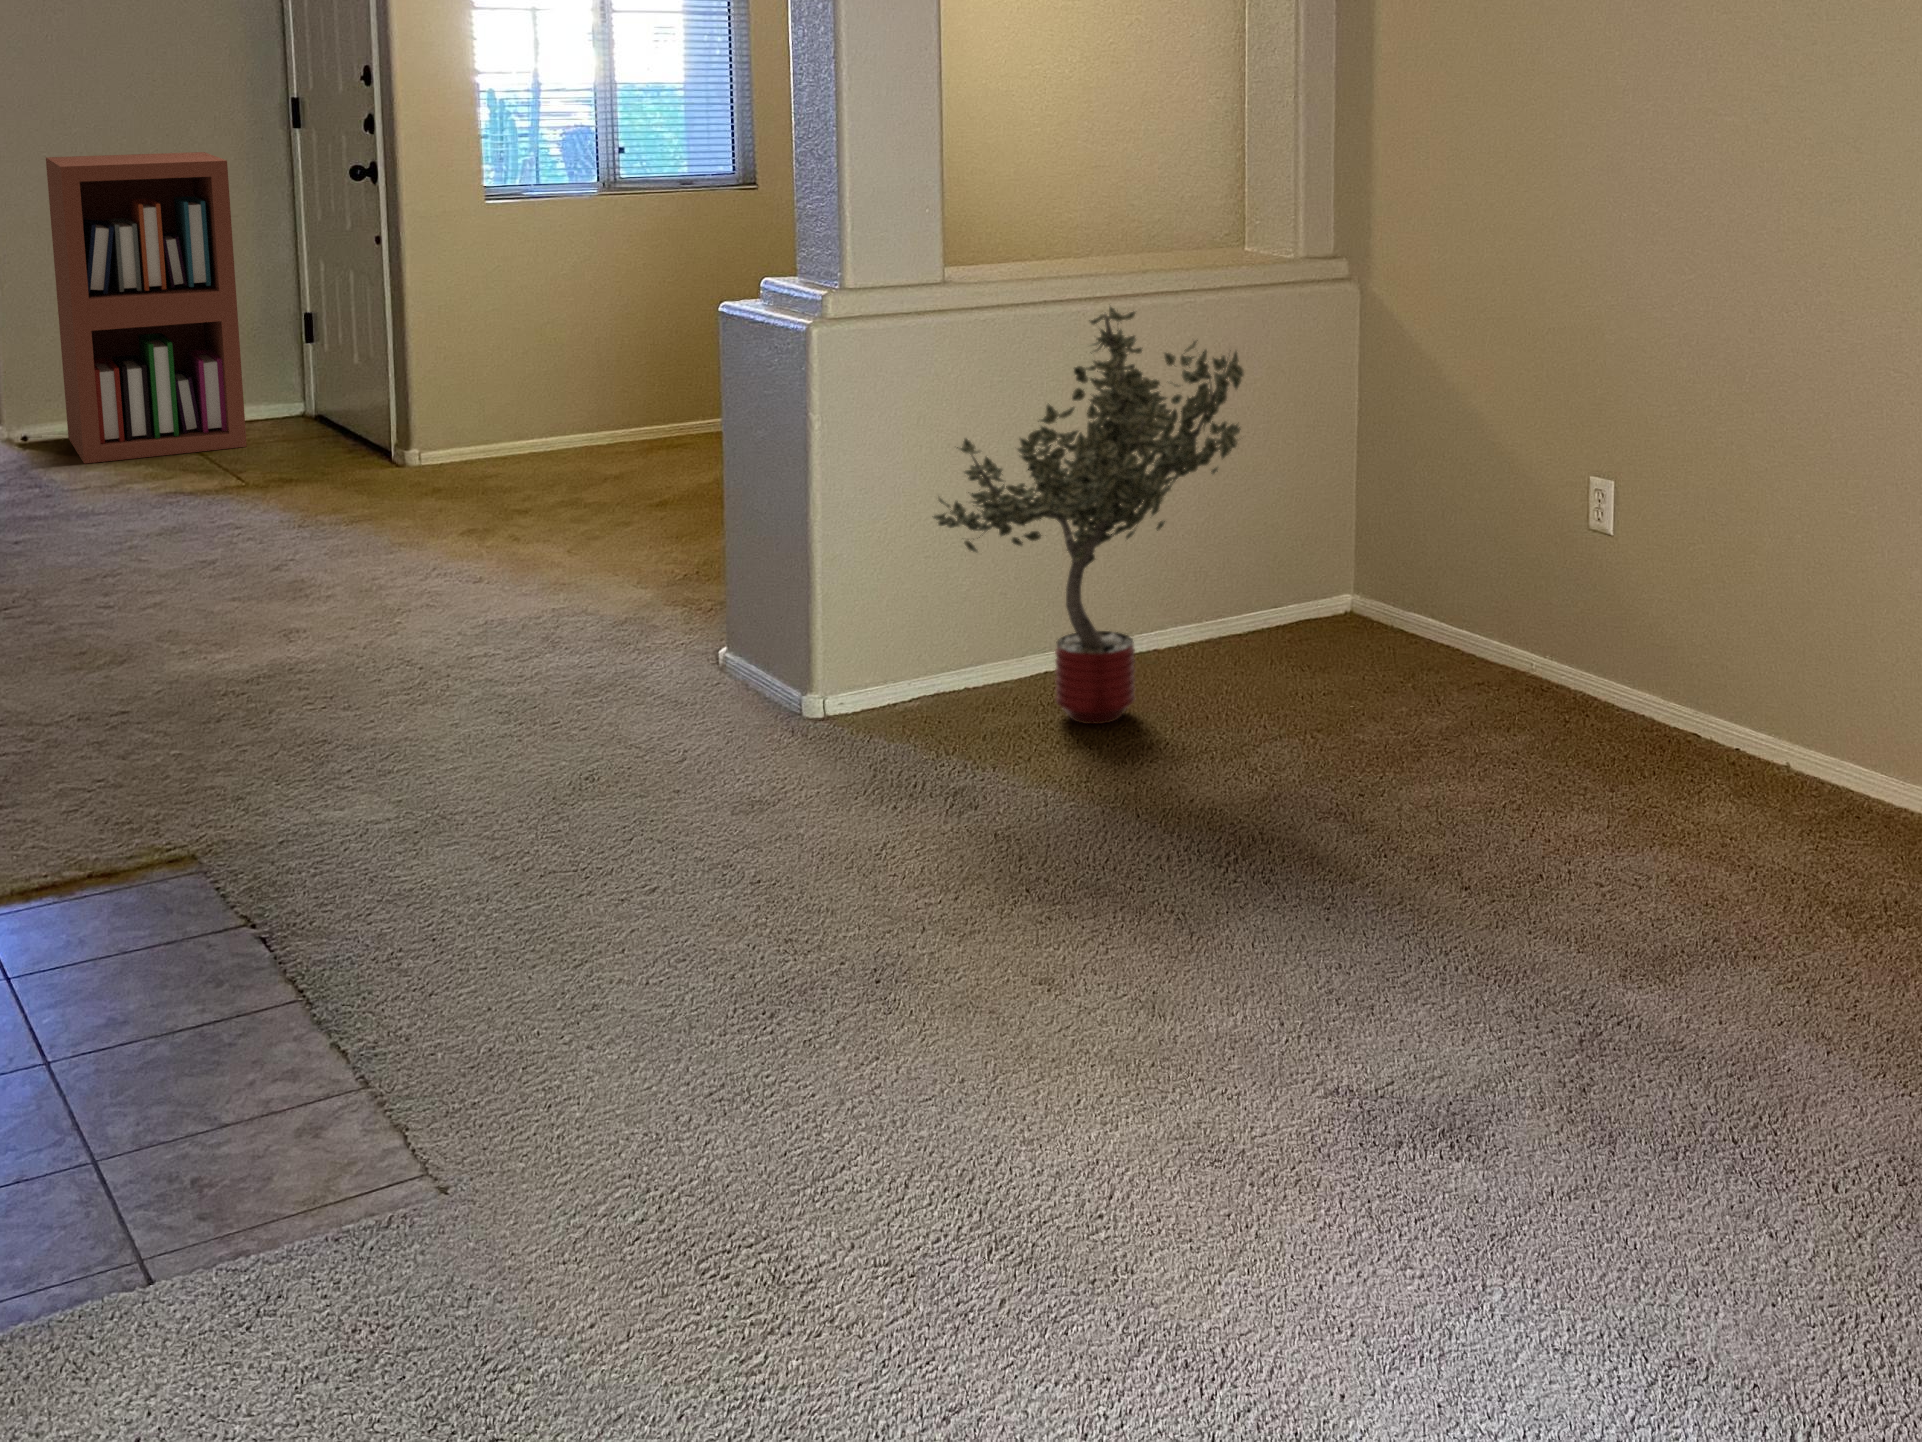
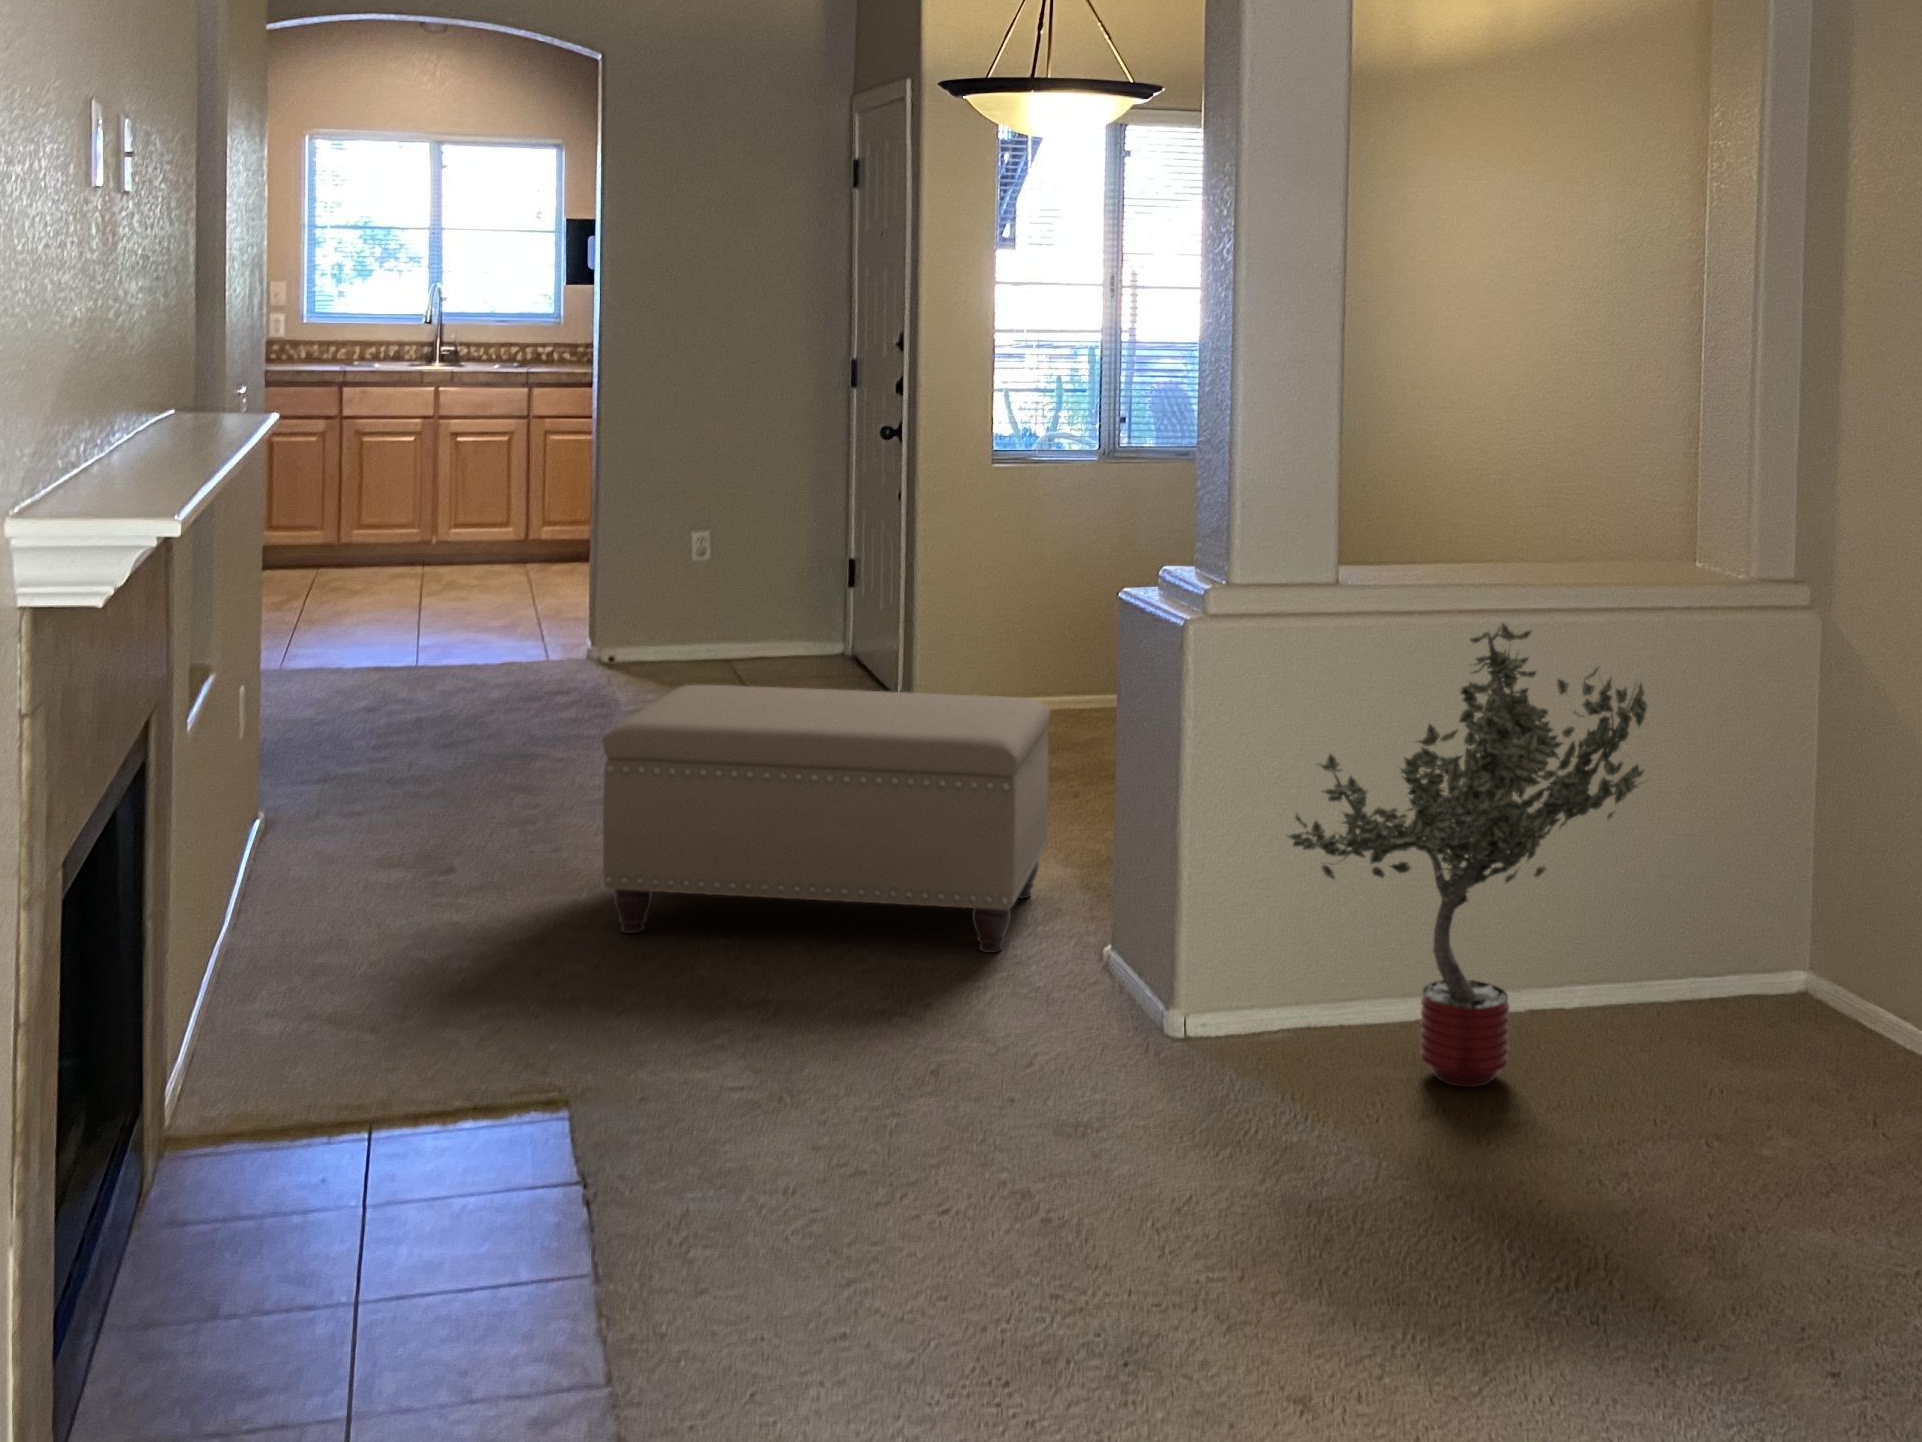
bookshelf: present [46,152,247,463] -> none [643,407,786,689]
ottoman: none [147,423,629,701] -> present [603,685,1050,953]

